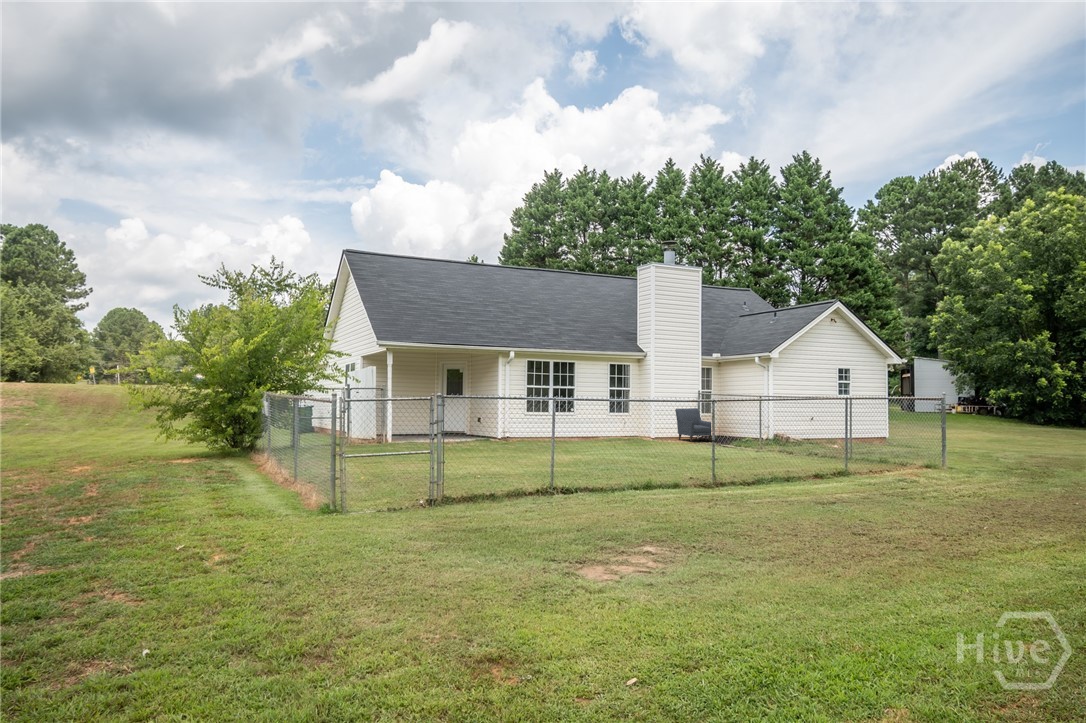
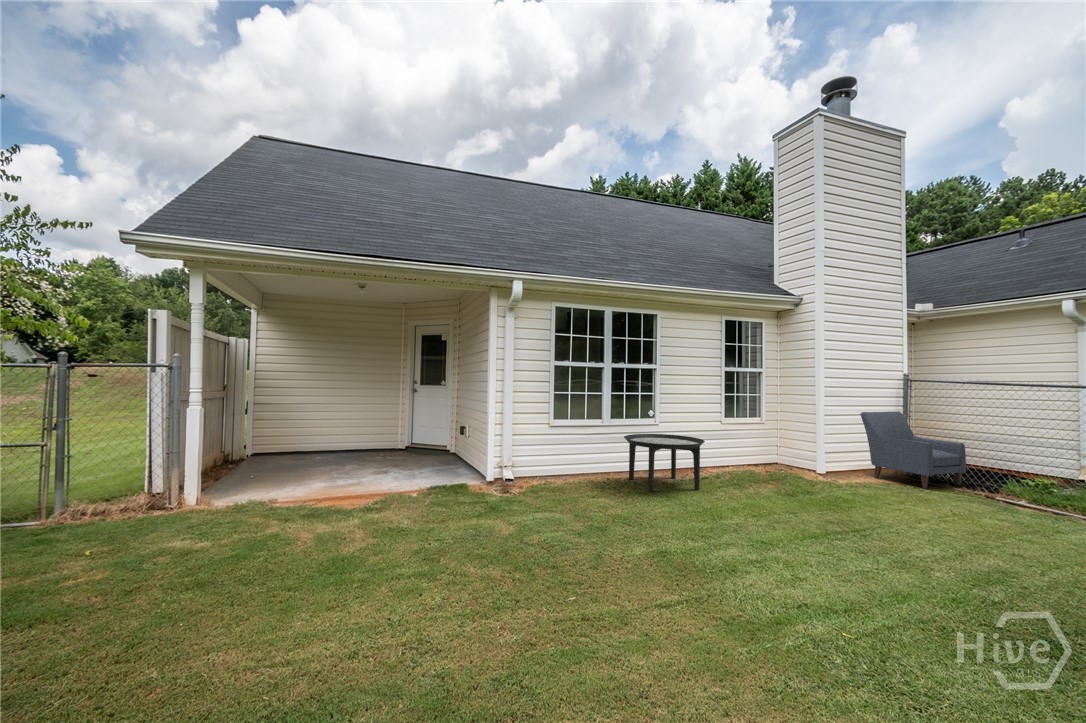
round table: none [558,420,593,442] -> present [624,434,705,491]

